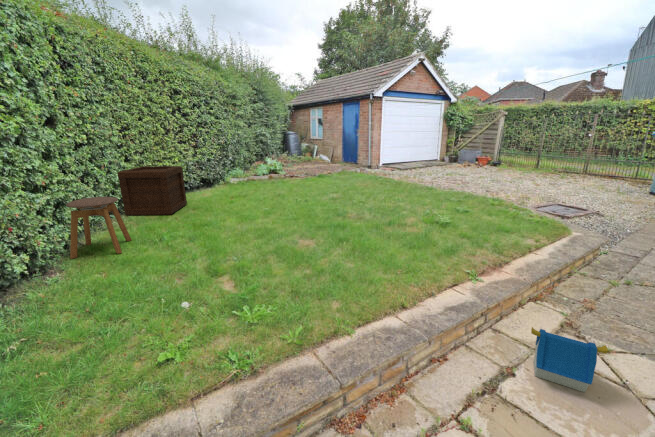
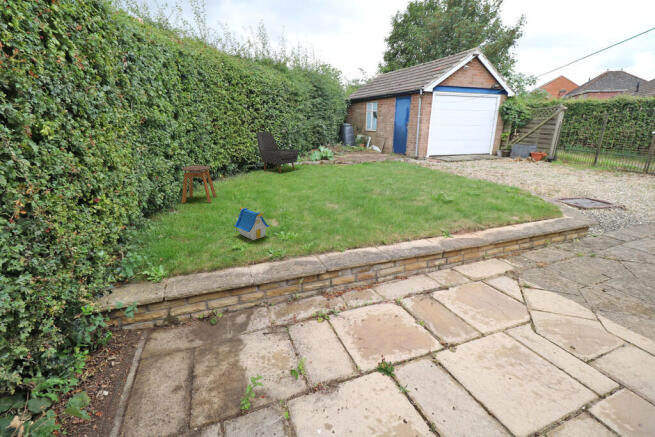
chair: none [187,143,244,195] -> present [256,132,298,173]
wooden crate: present [117,166,187,216] -> none [209,148,253,184]
toy house: present [531,327,608,392] -> present [234,207,269,240]

